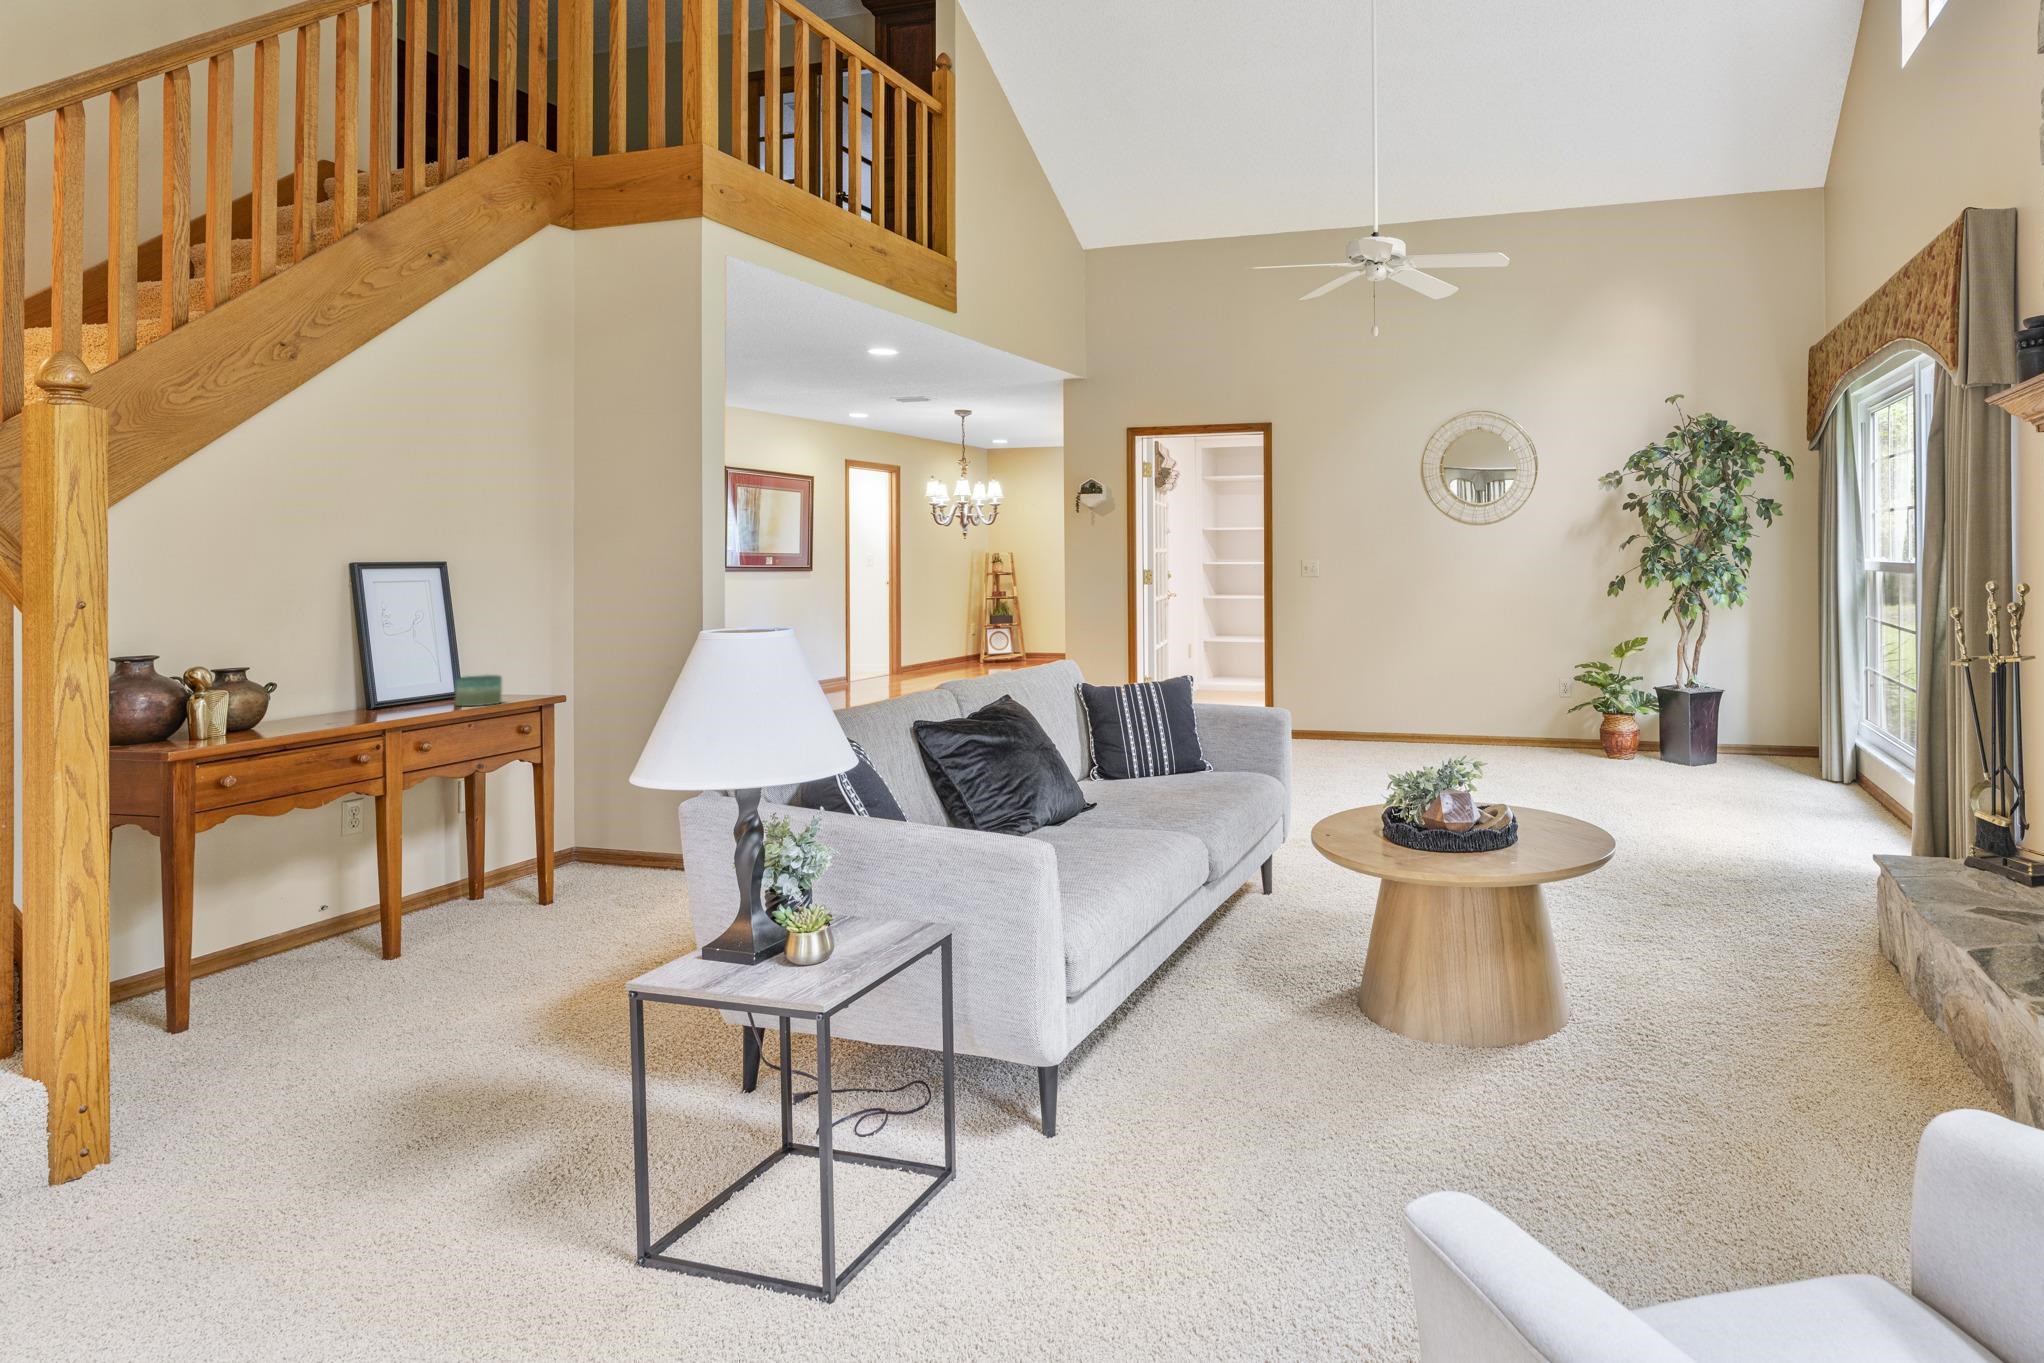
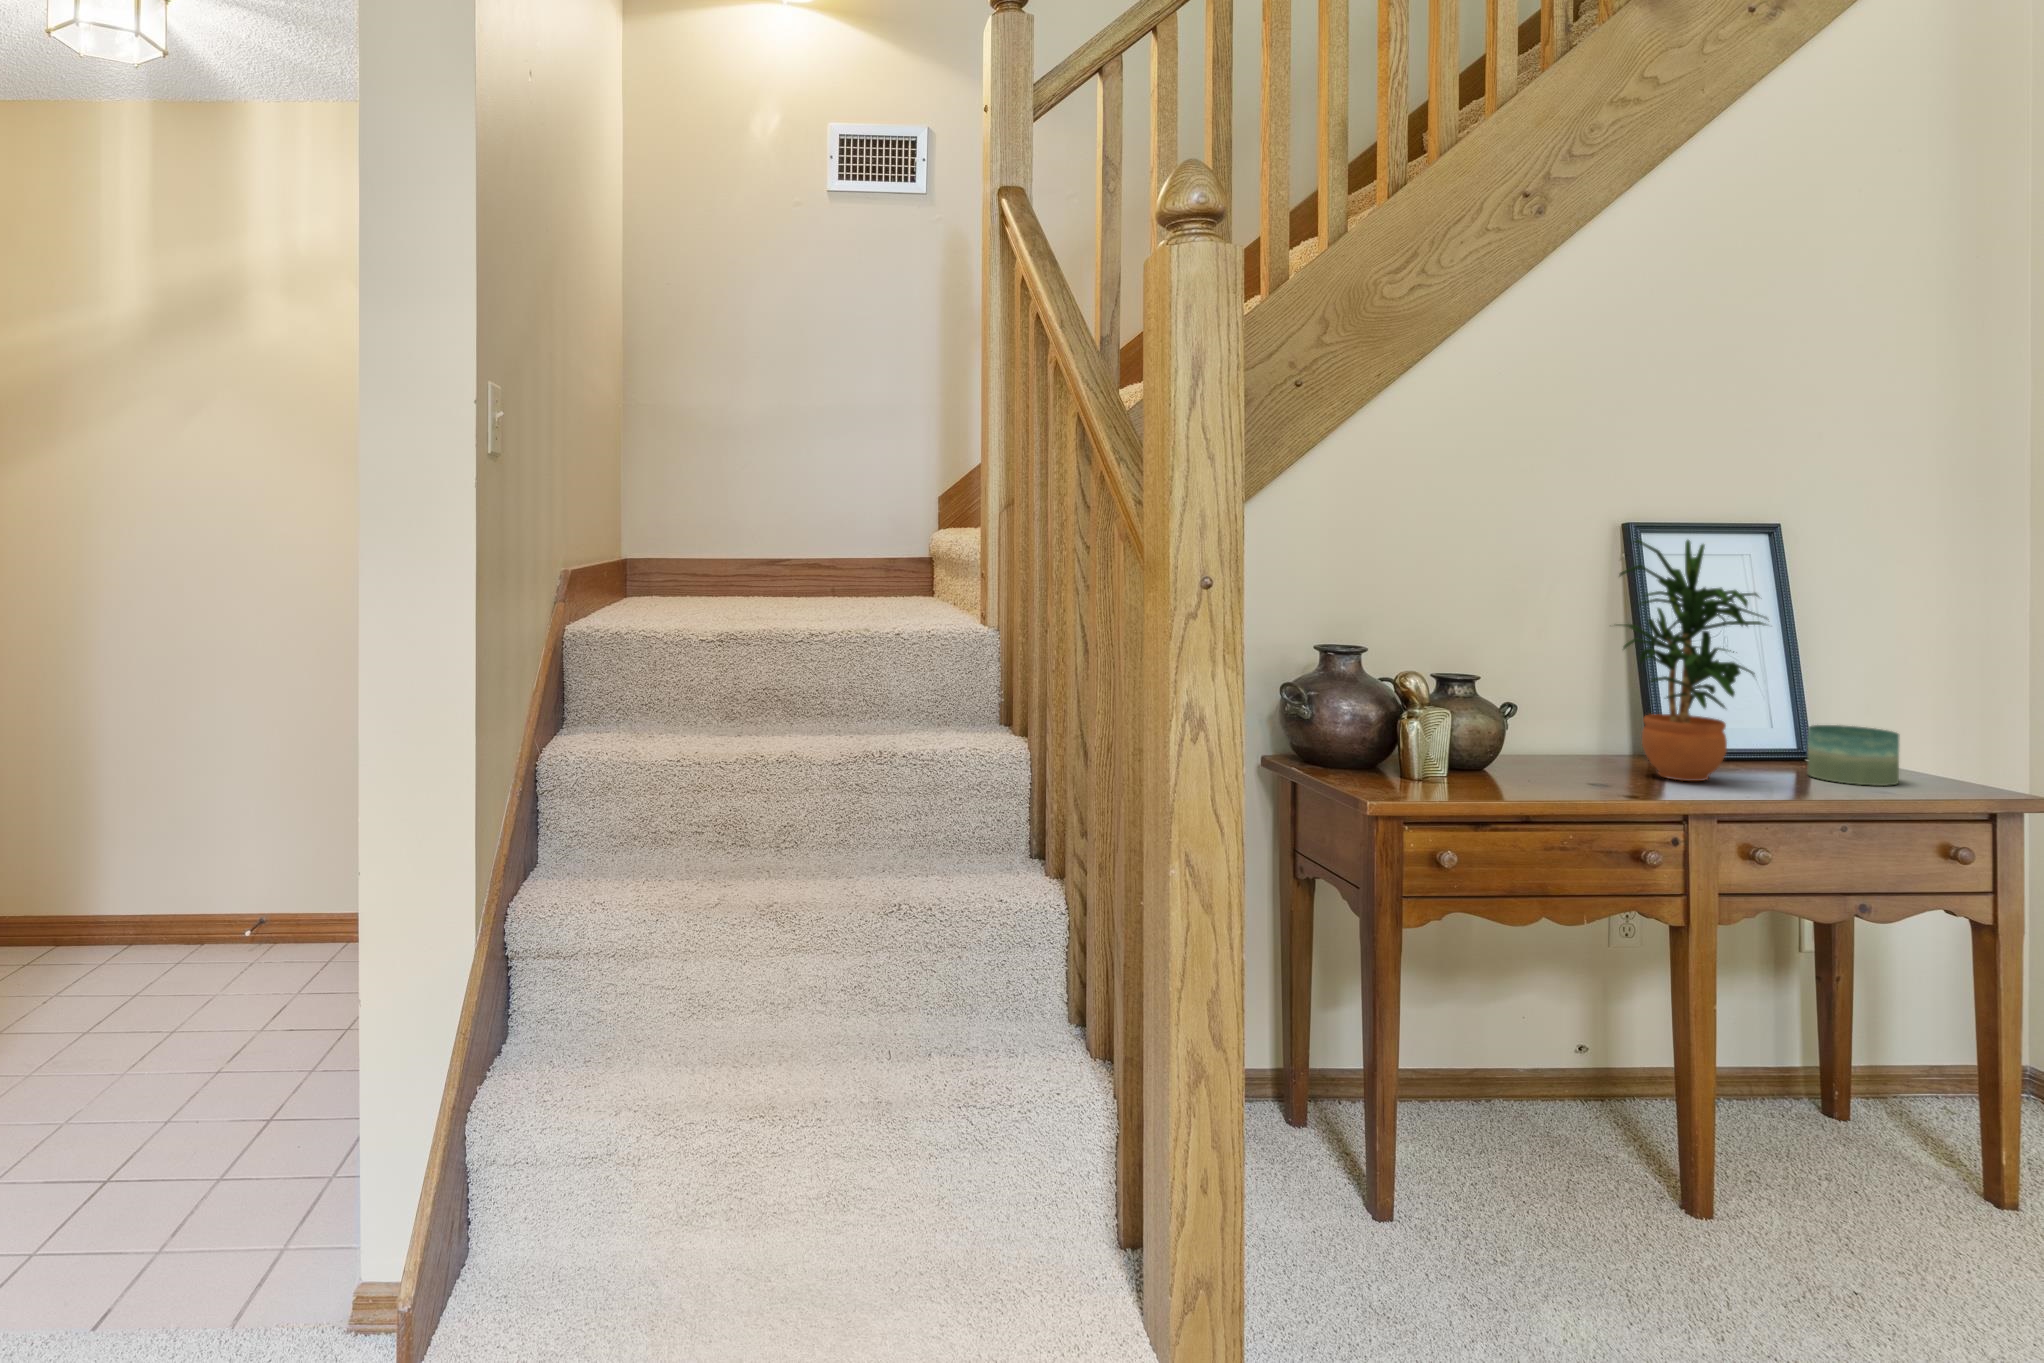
potted plant: none [337,573,435,716] -> present [1618,540,1769,781]

